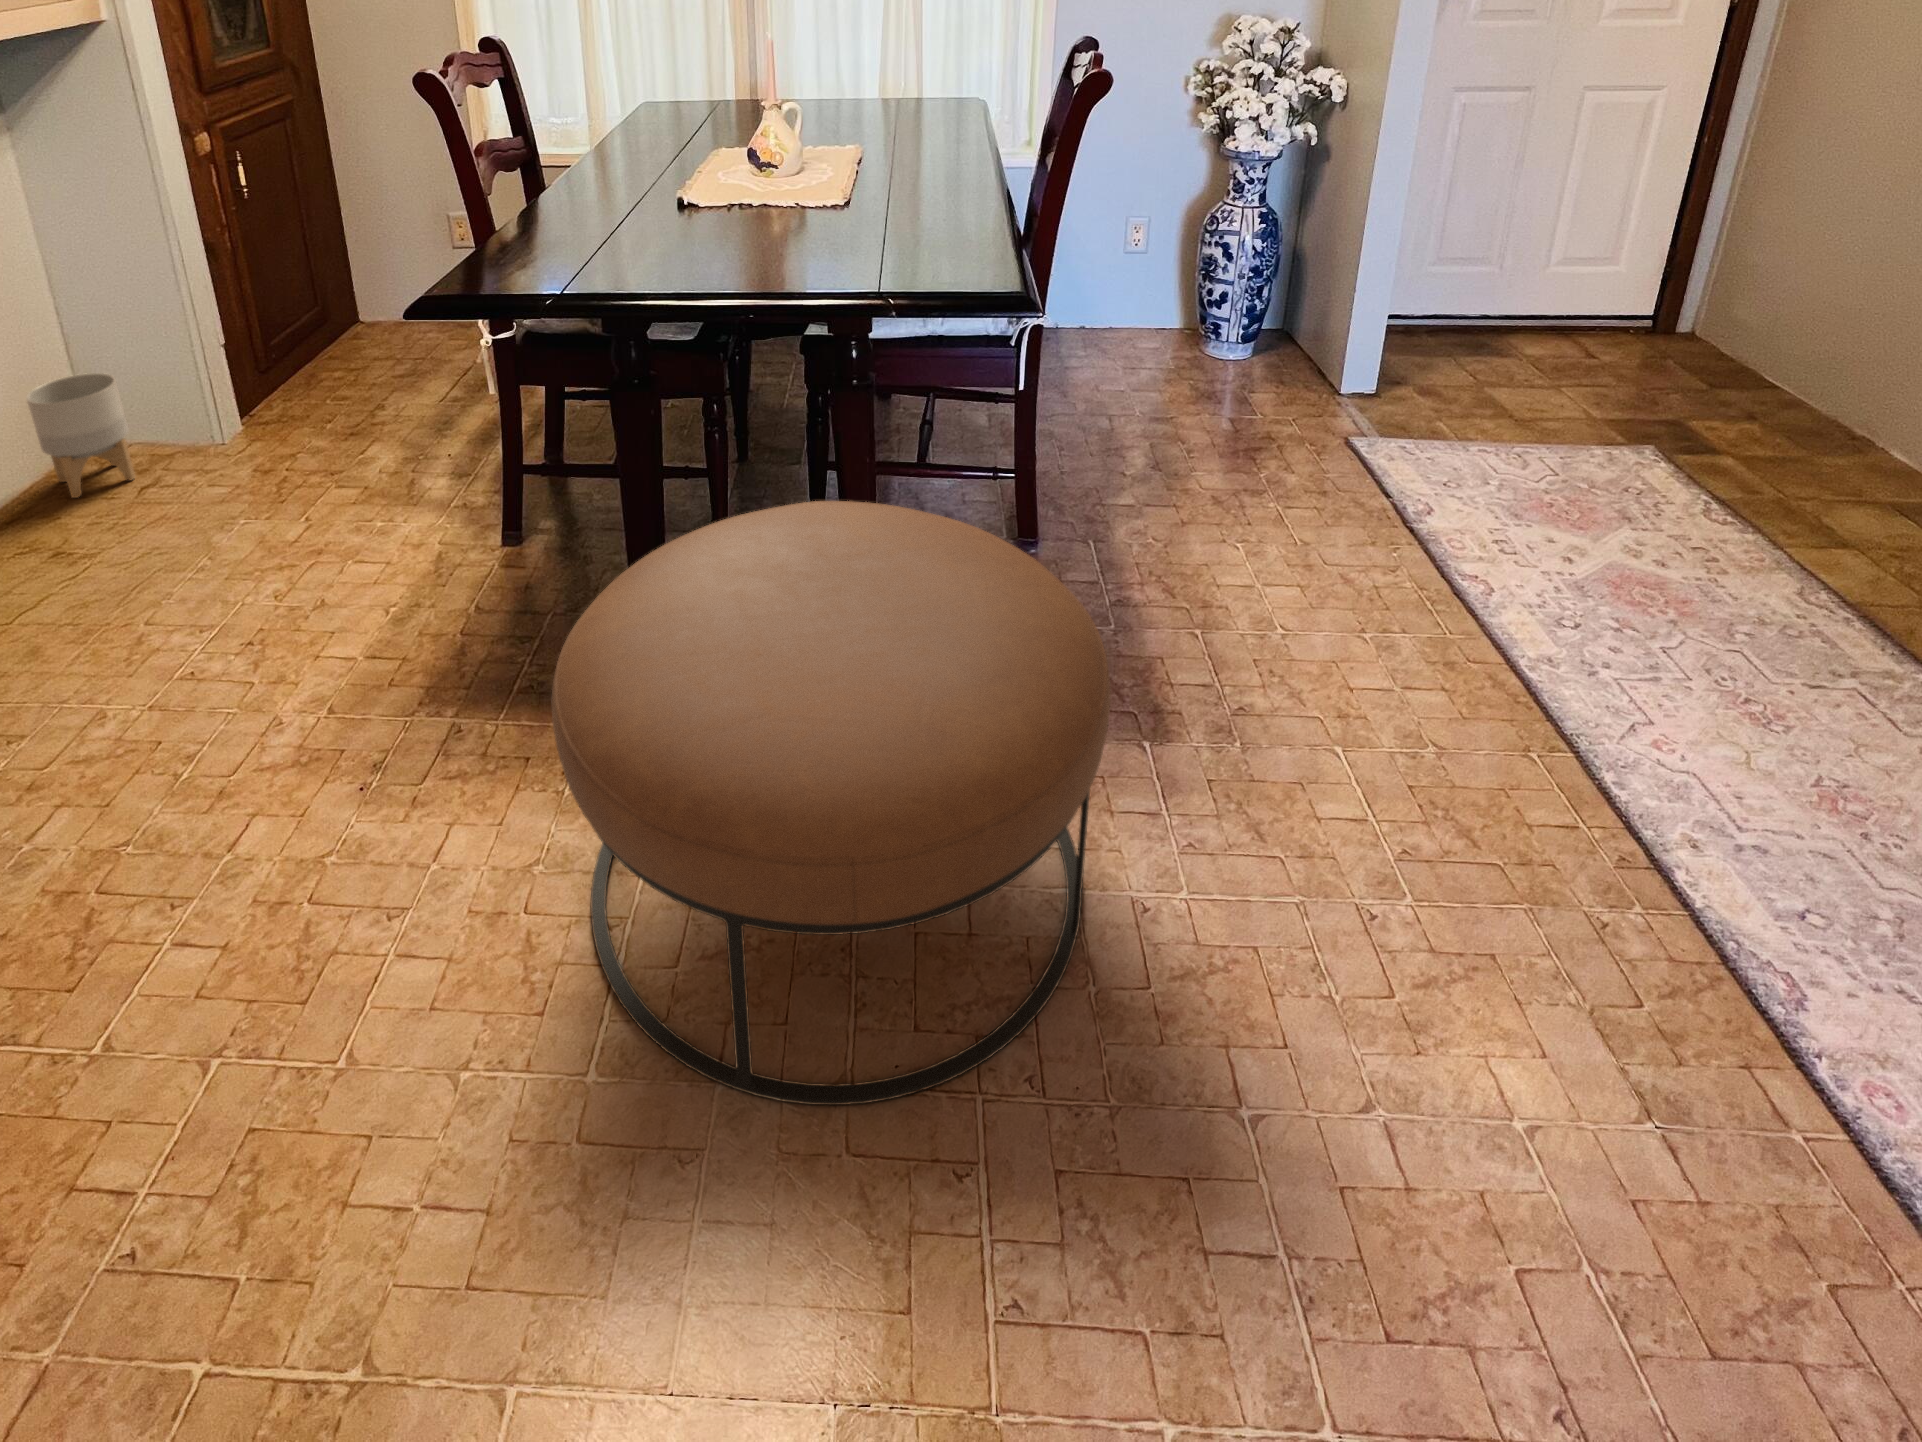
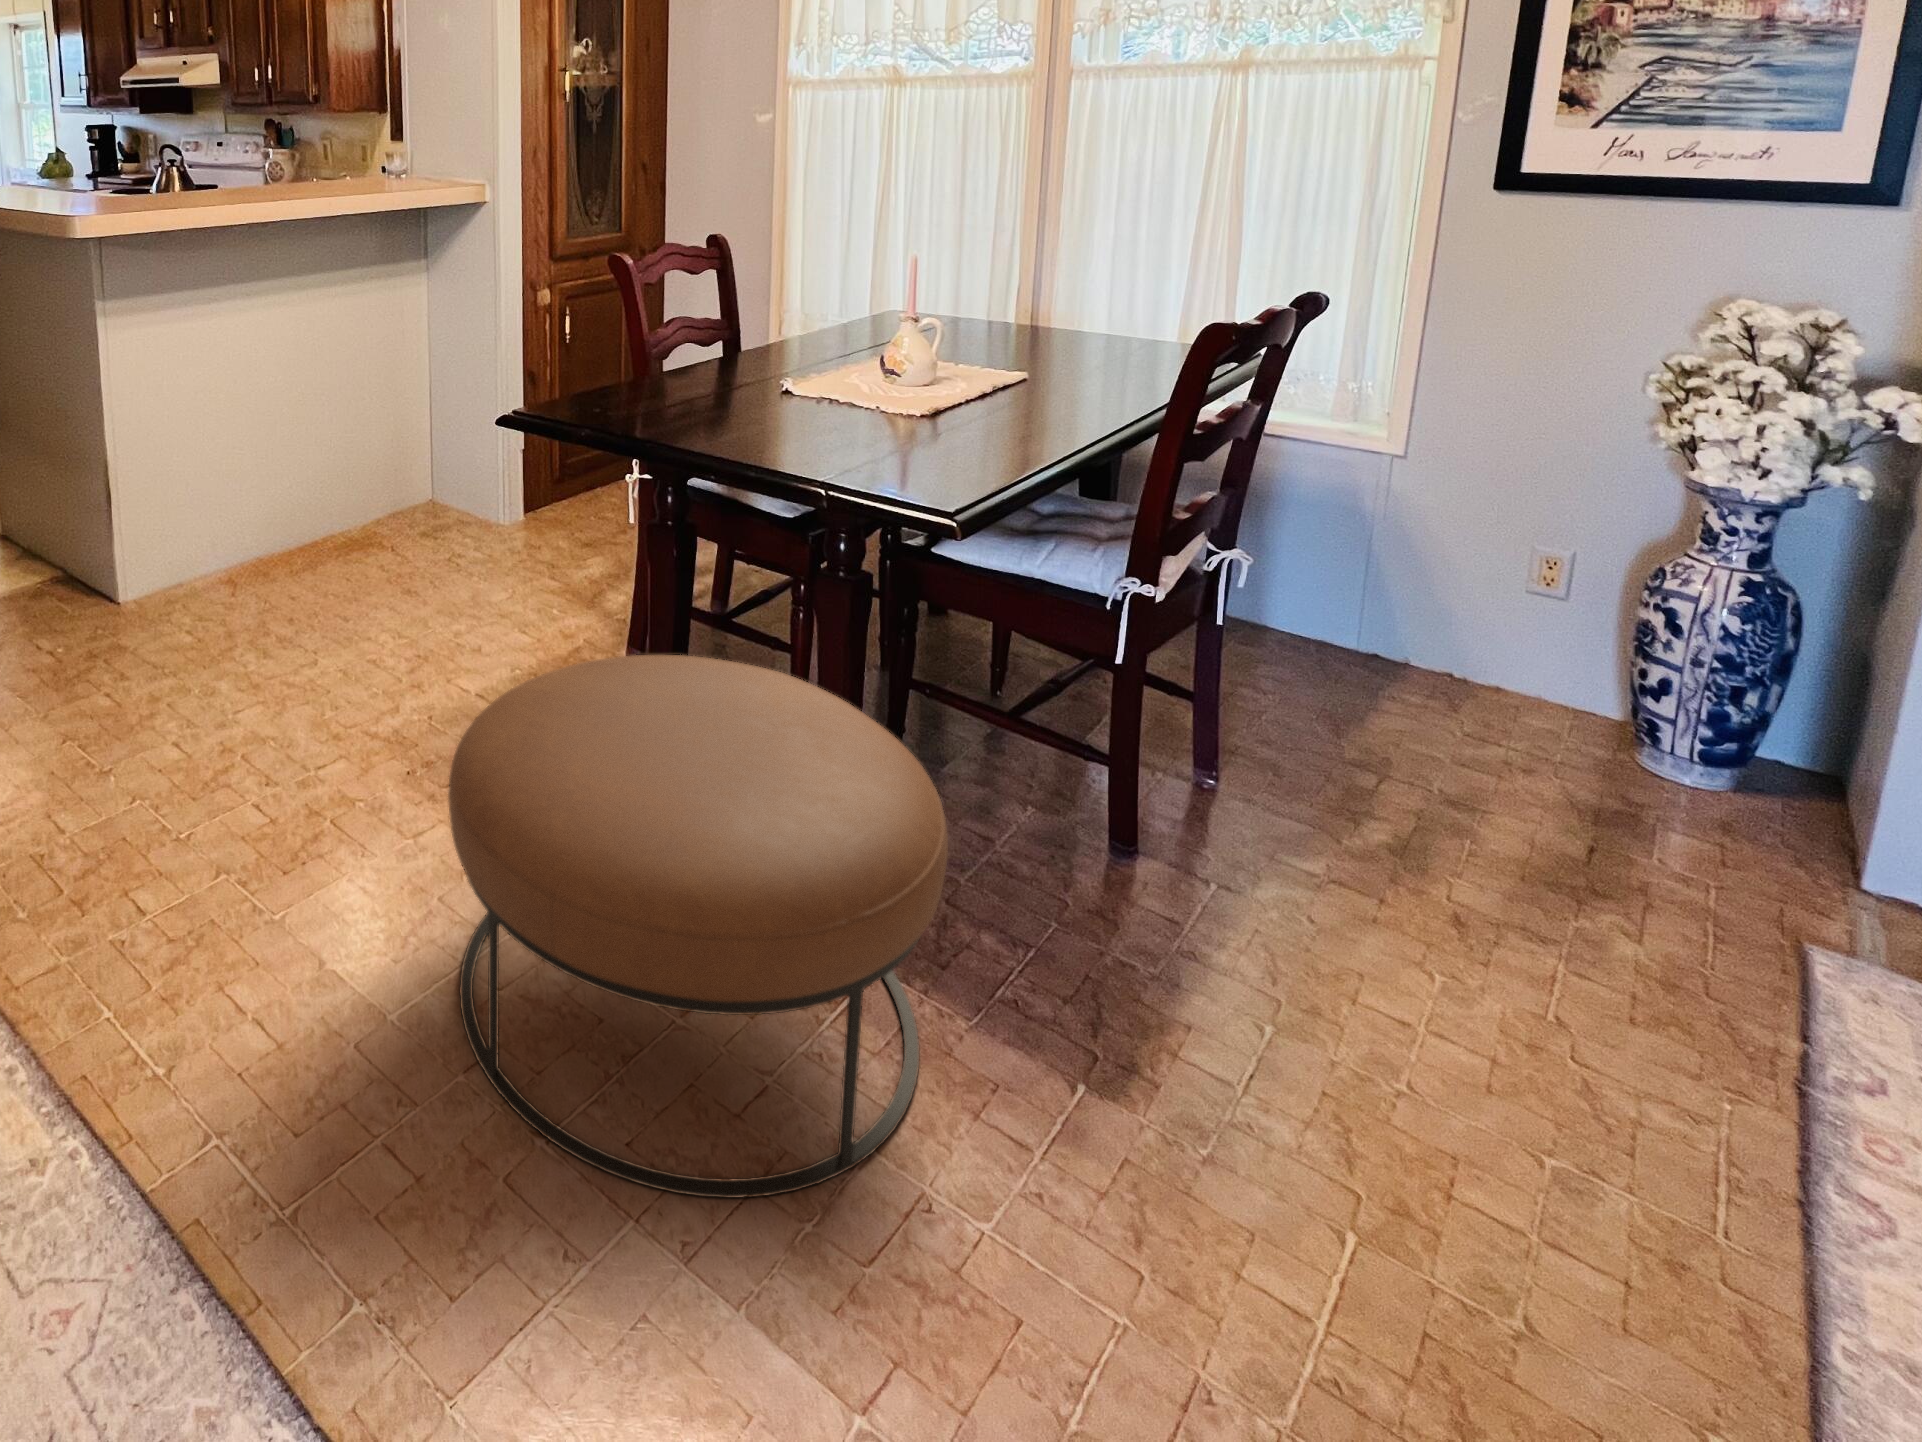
planter: present [26,373,135,498] -> none [380,444,434,529]

